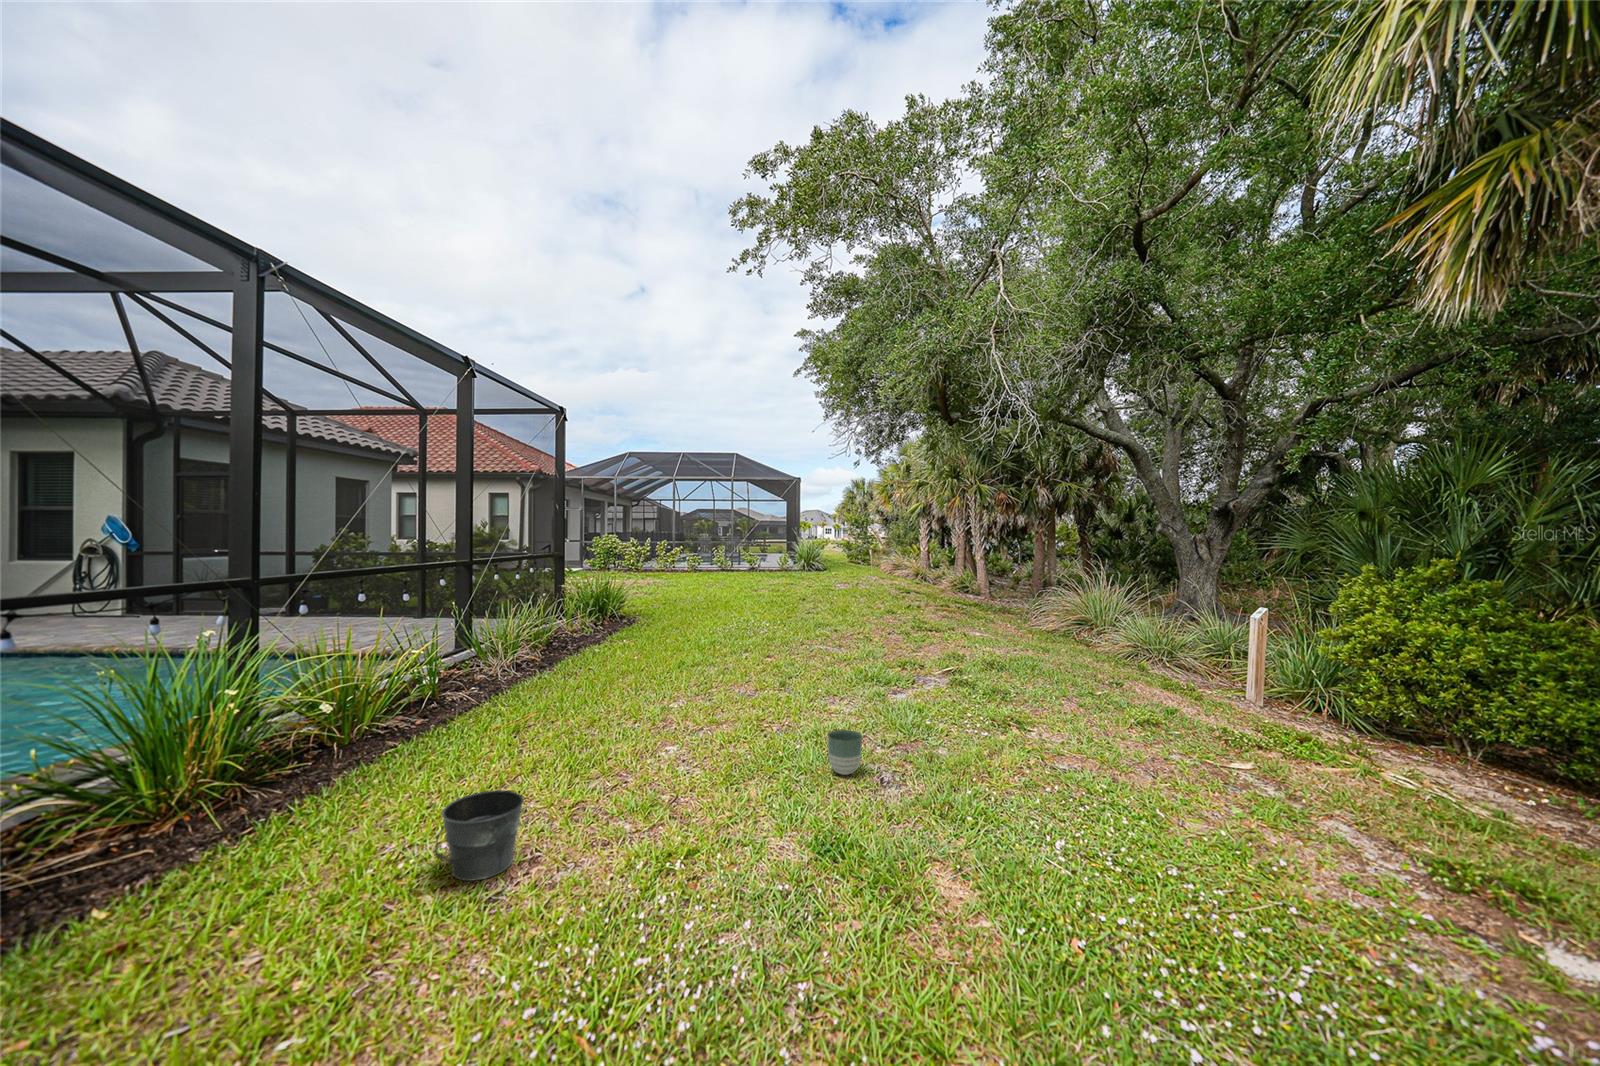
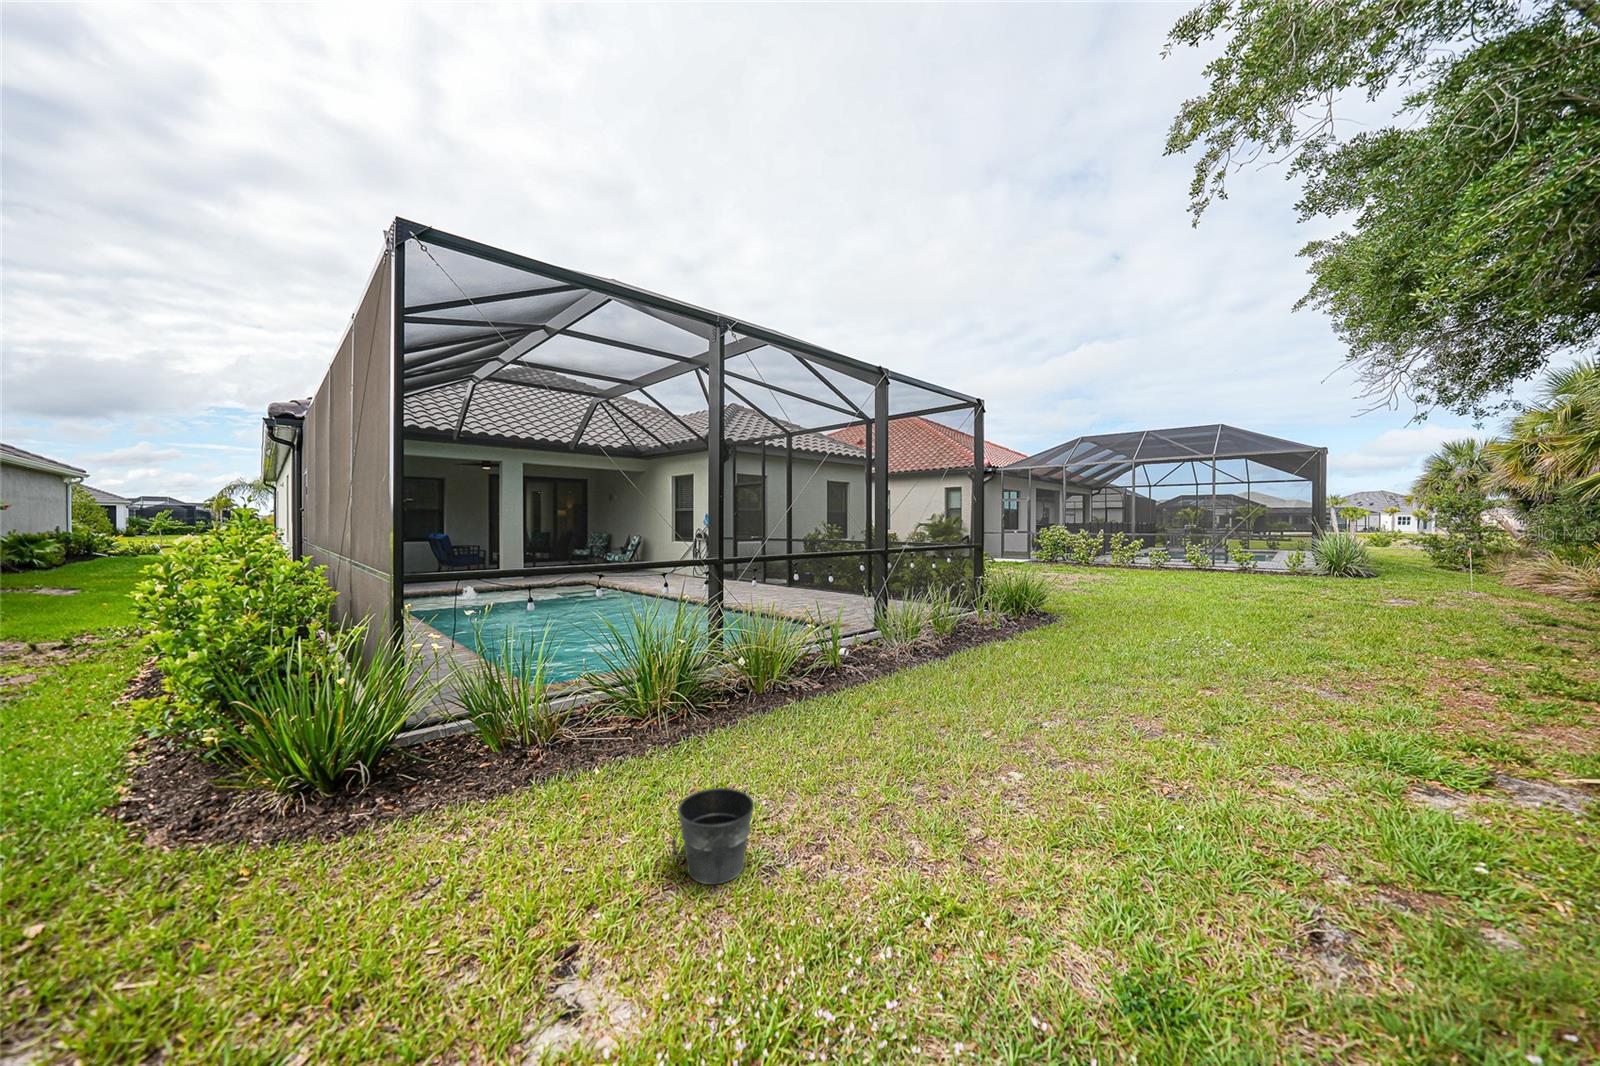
planter: present [827,730,862,775] -> none [1208,856,1284,945]

